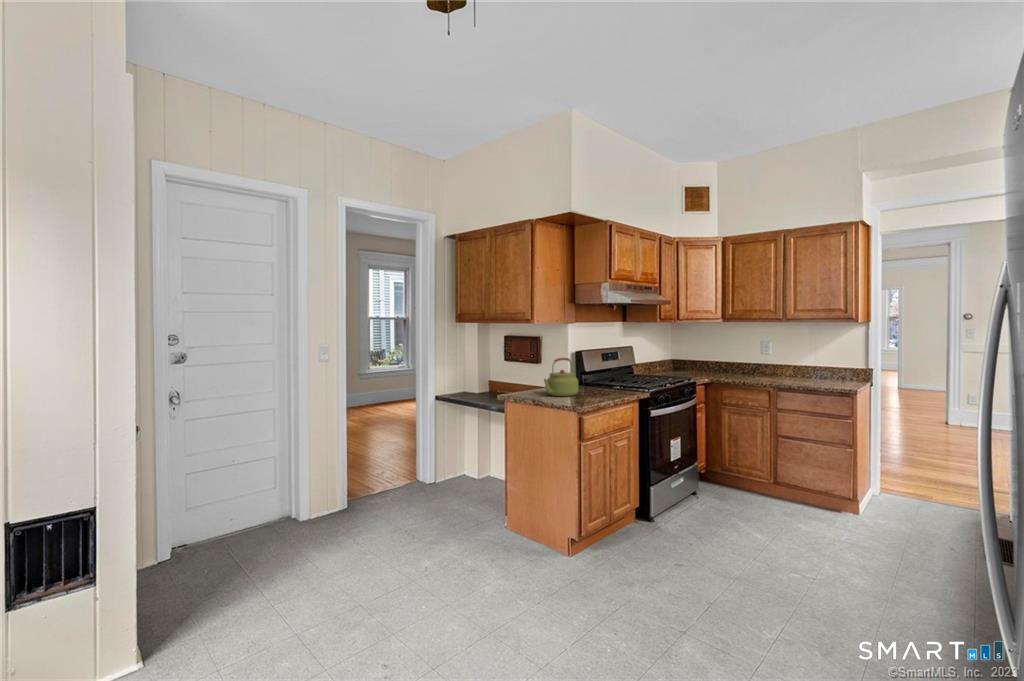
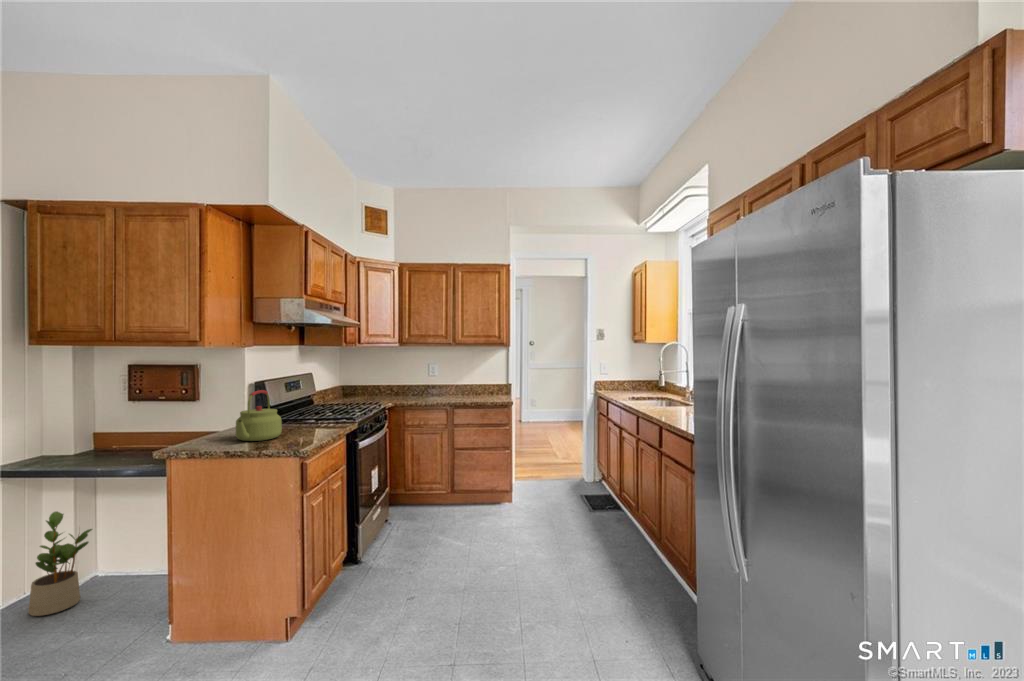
potted plant: none [456,427,485,489] -> present [28,512,92,616]

